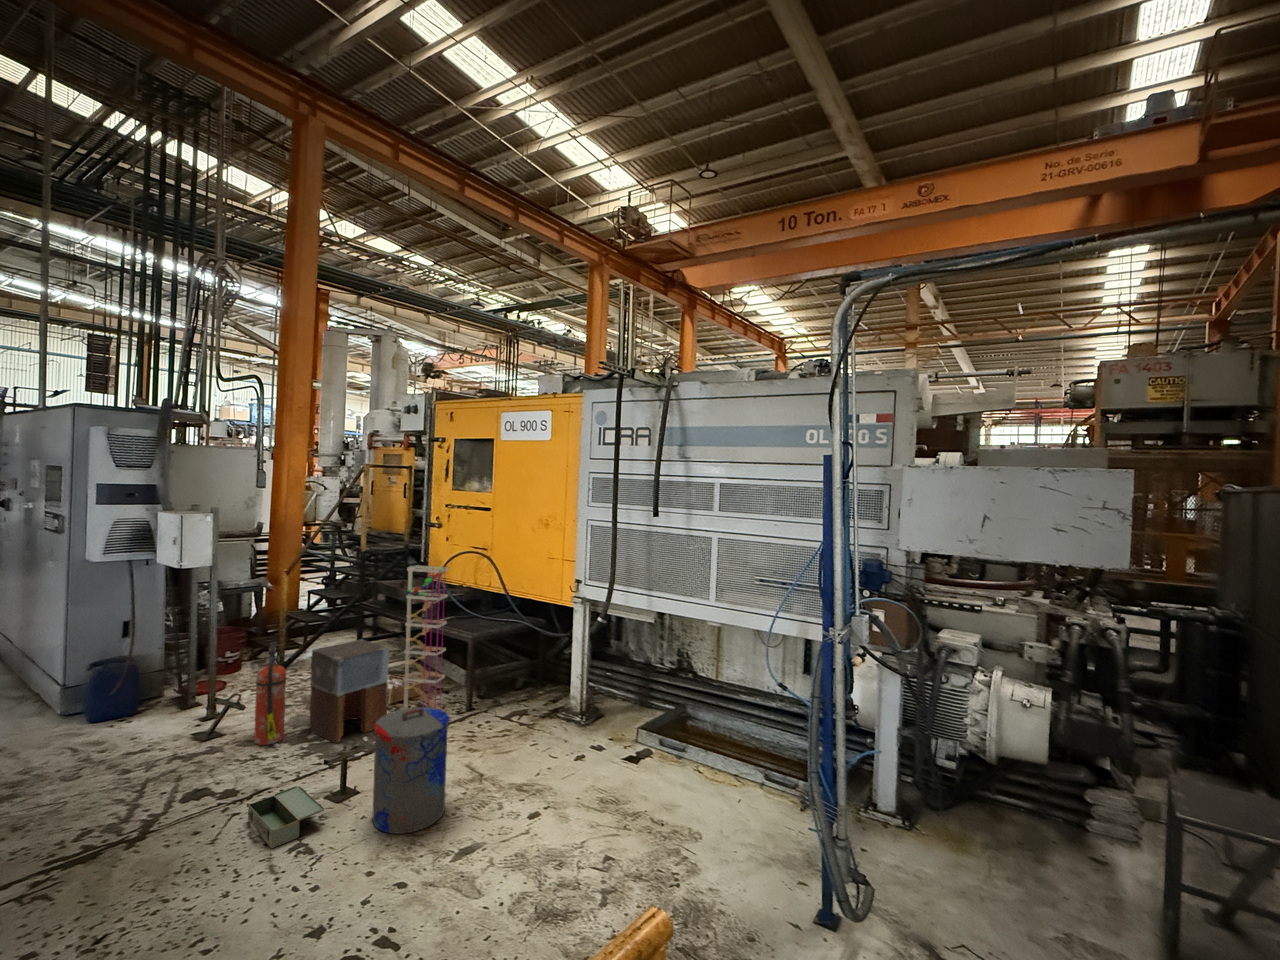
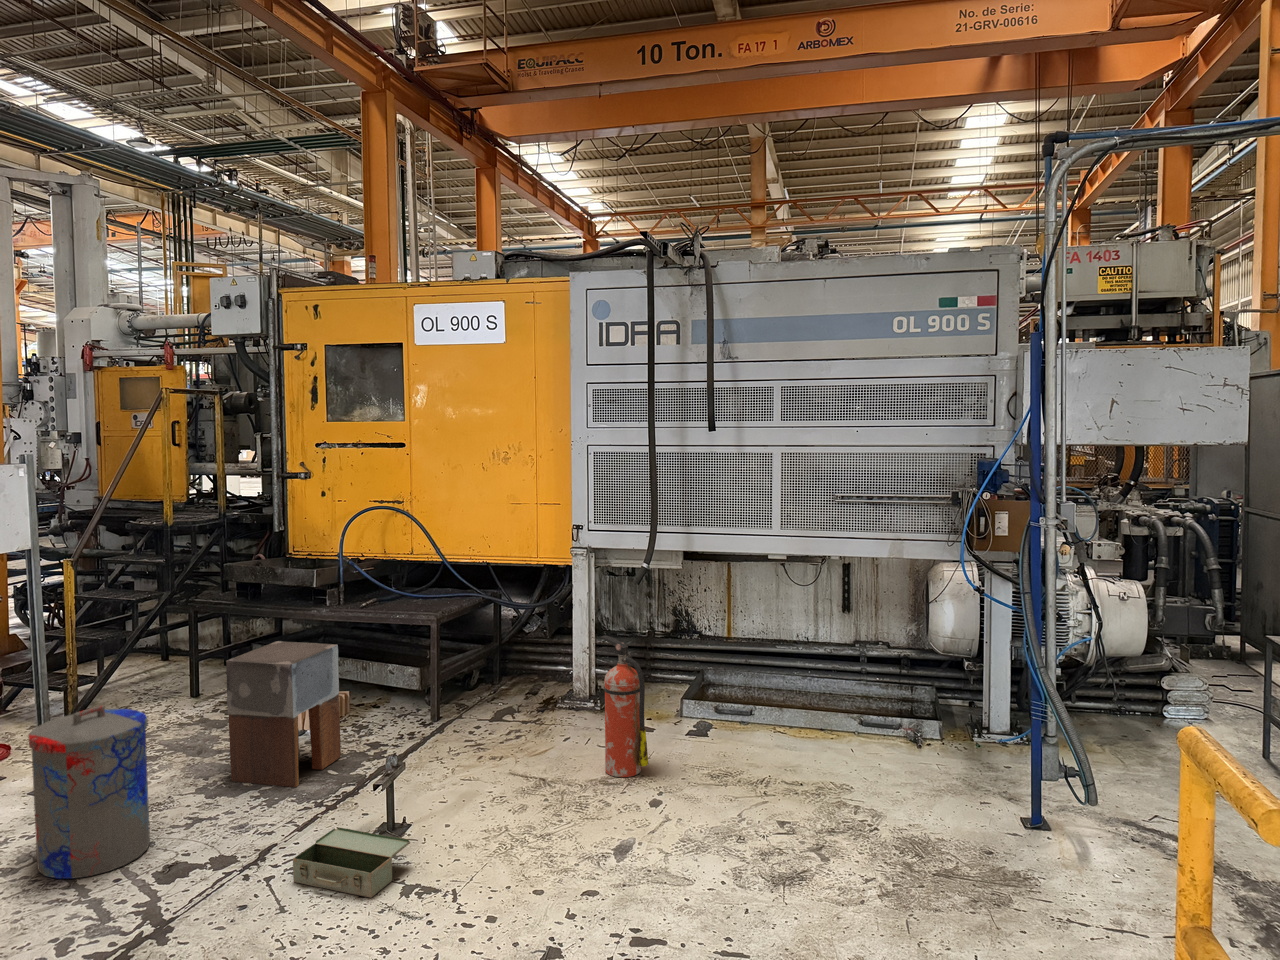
shelving unit: present [403,566,449,710] -> none [340,522,404,745]
fire extinguisher: present [254,642,286,745] -> present [598,635,648,777]
trash can: present [372,707,449,834] -> present [28,706,150,879]

